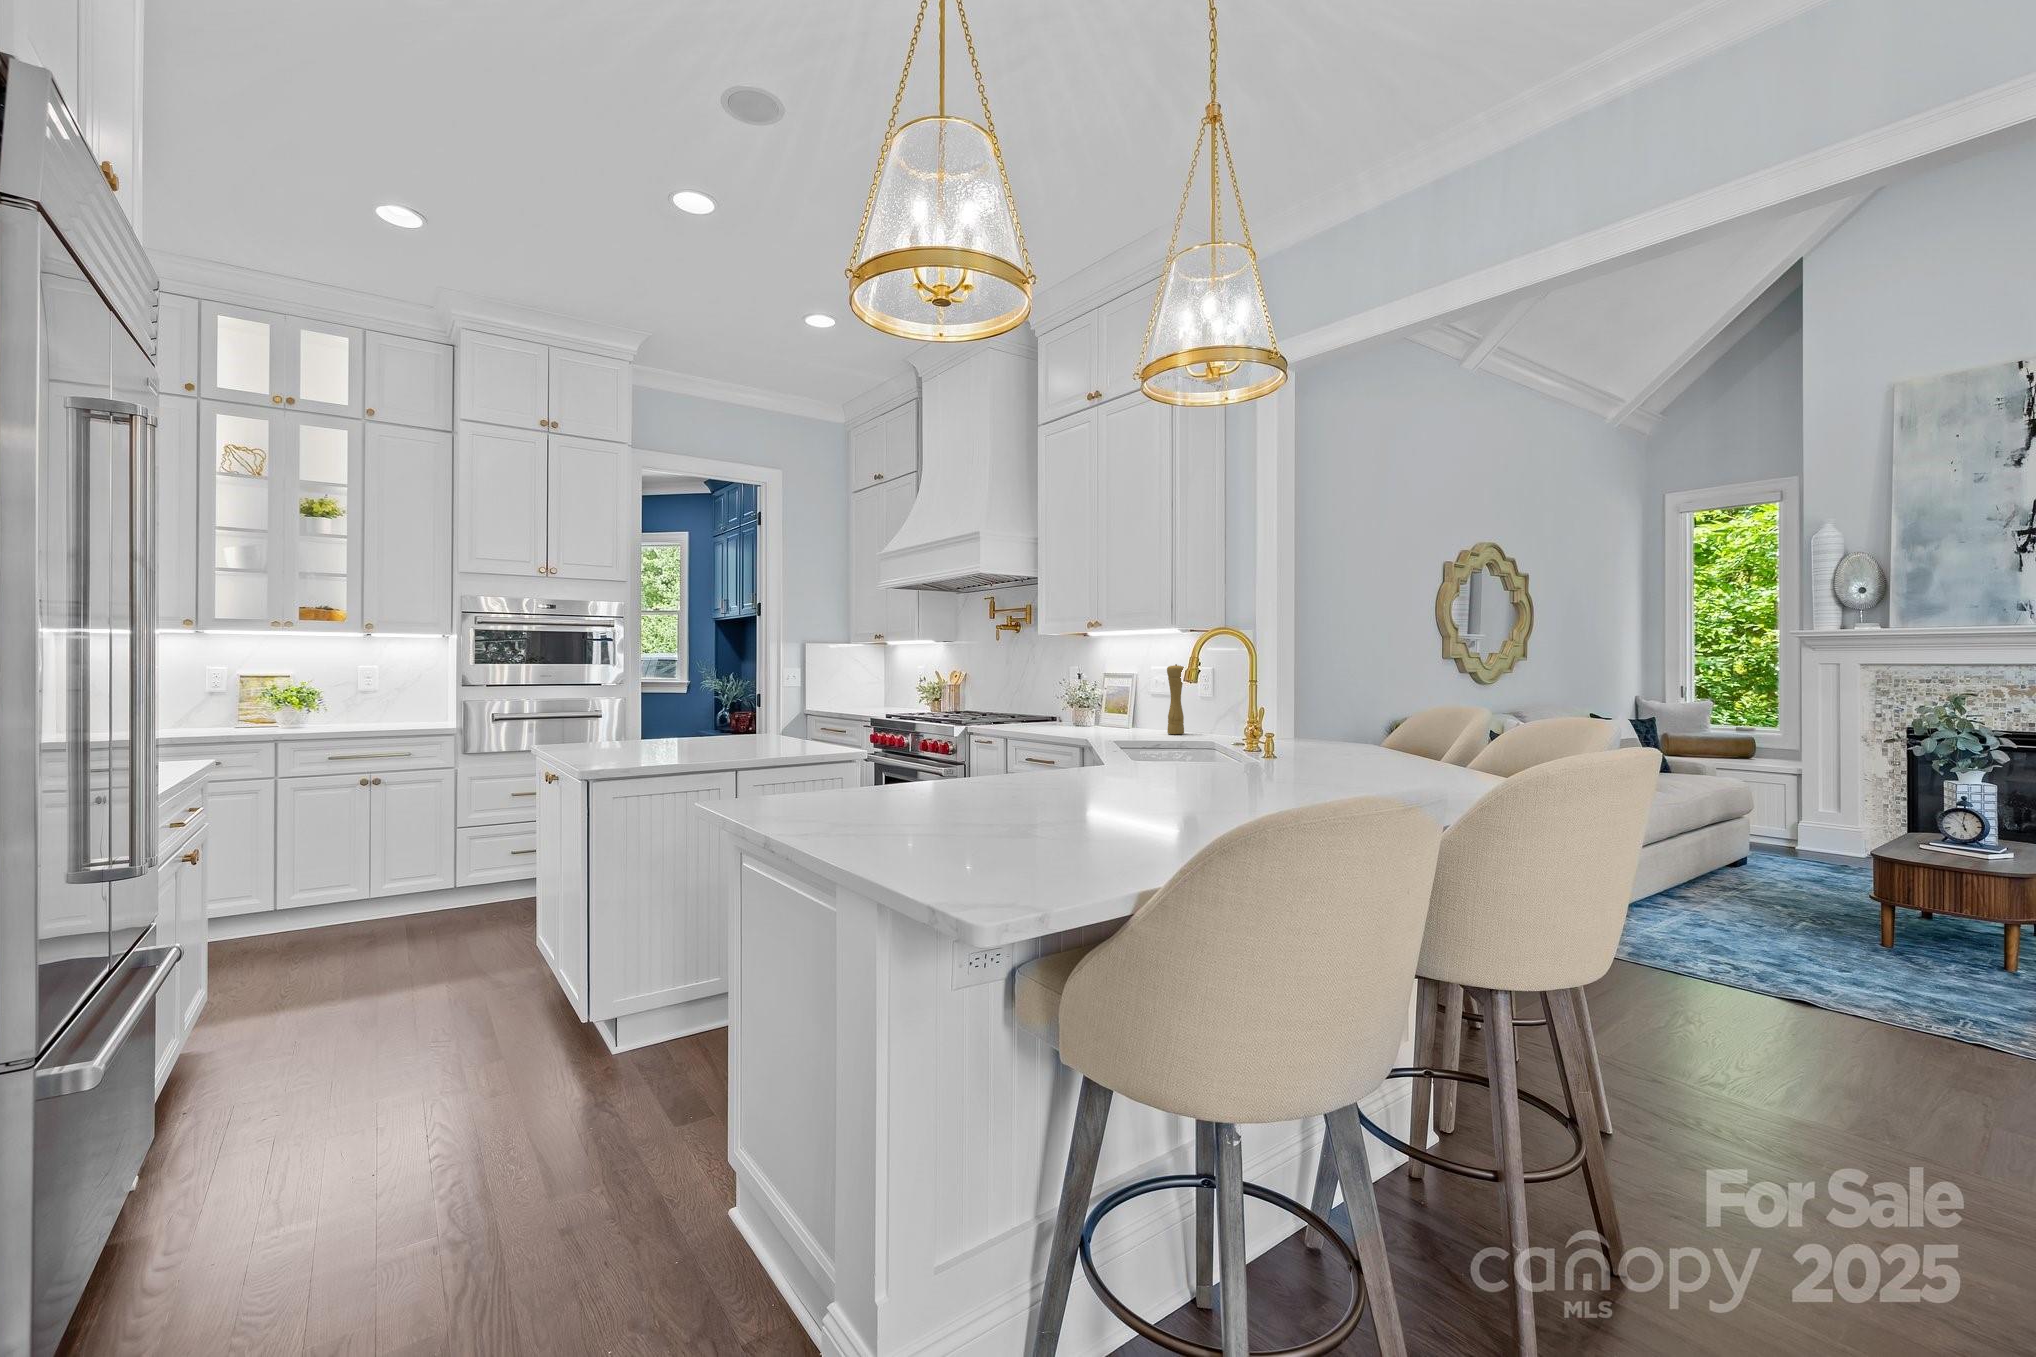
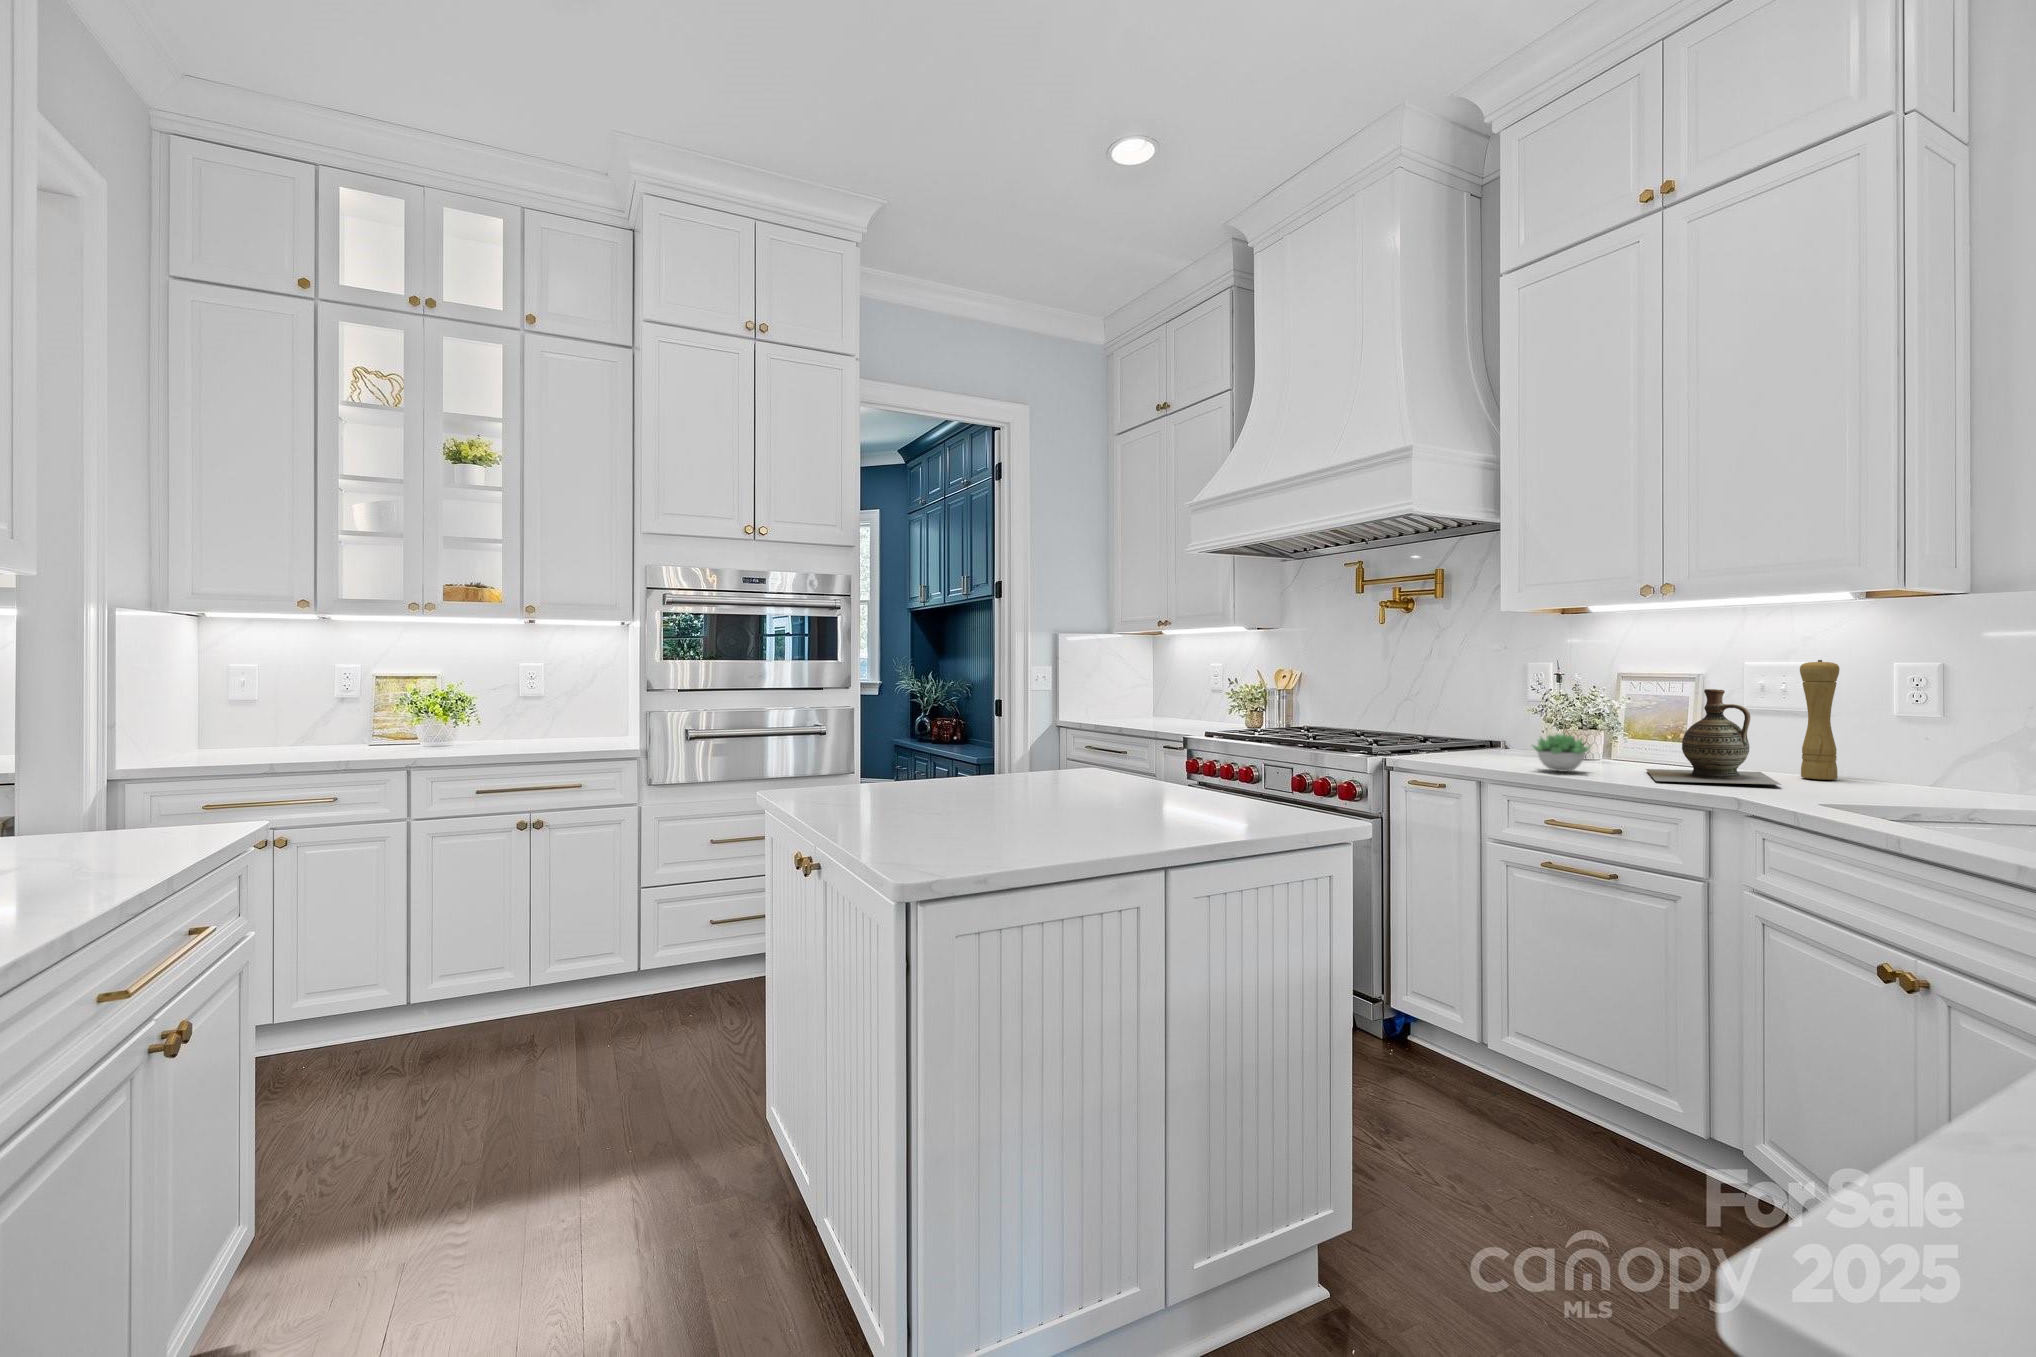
ceramic jug: none [1079,682,1150,736] -> present [1646,689,1781,785]
succulent plant: none [1028,709,1062,732] -> present [1533,734,1590,771]

